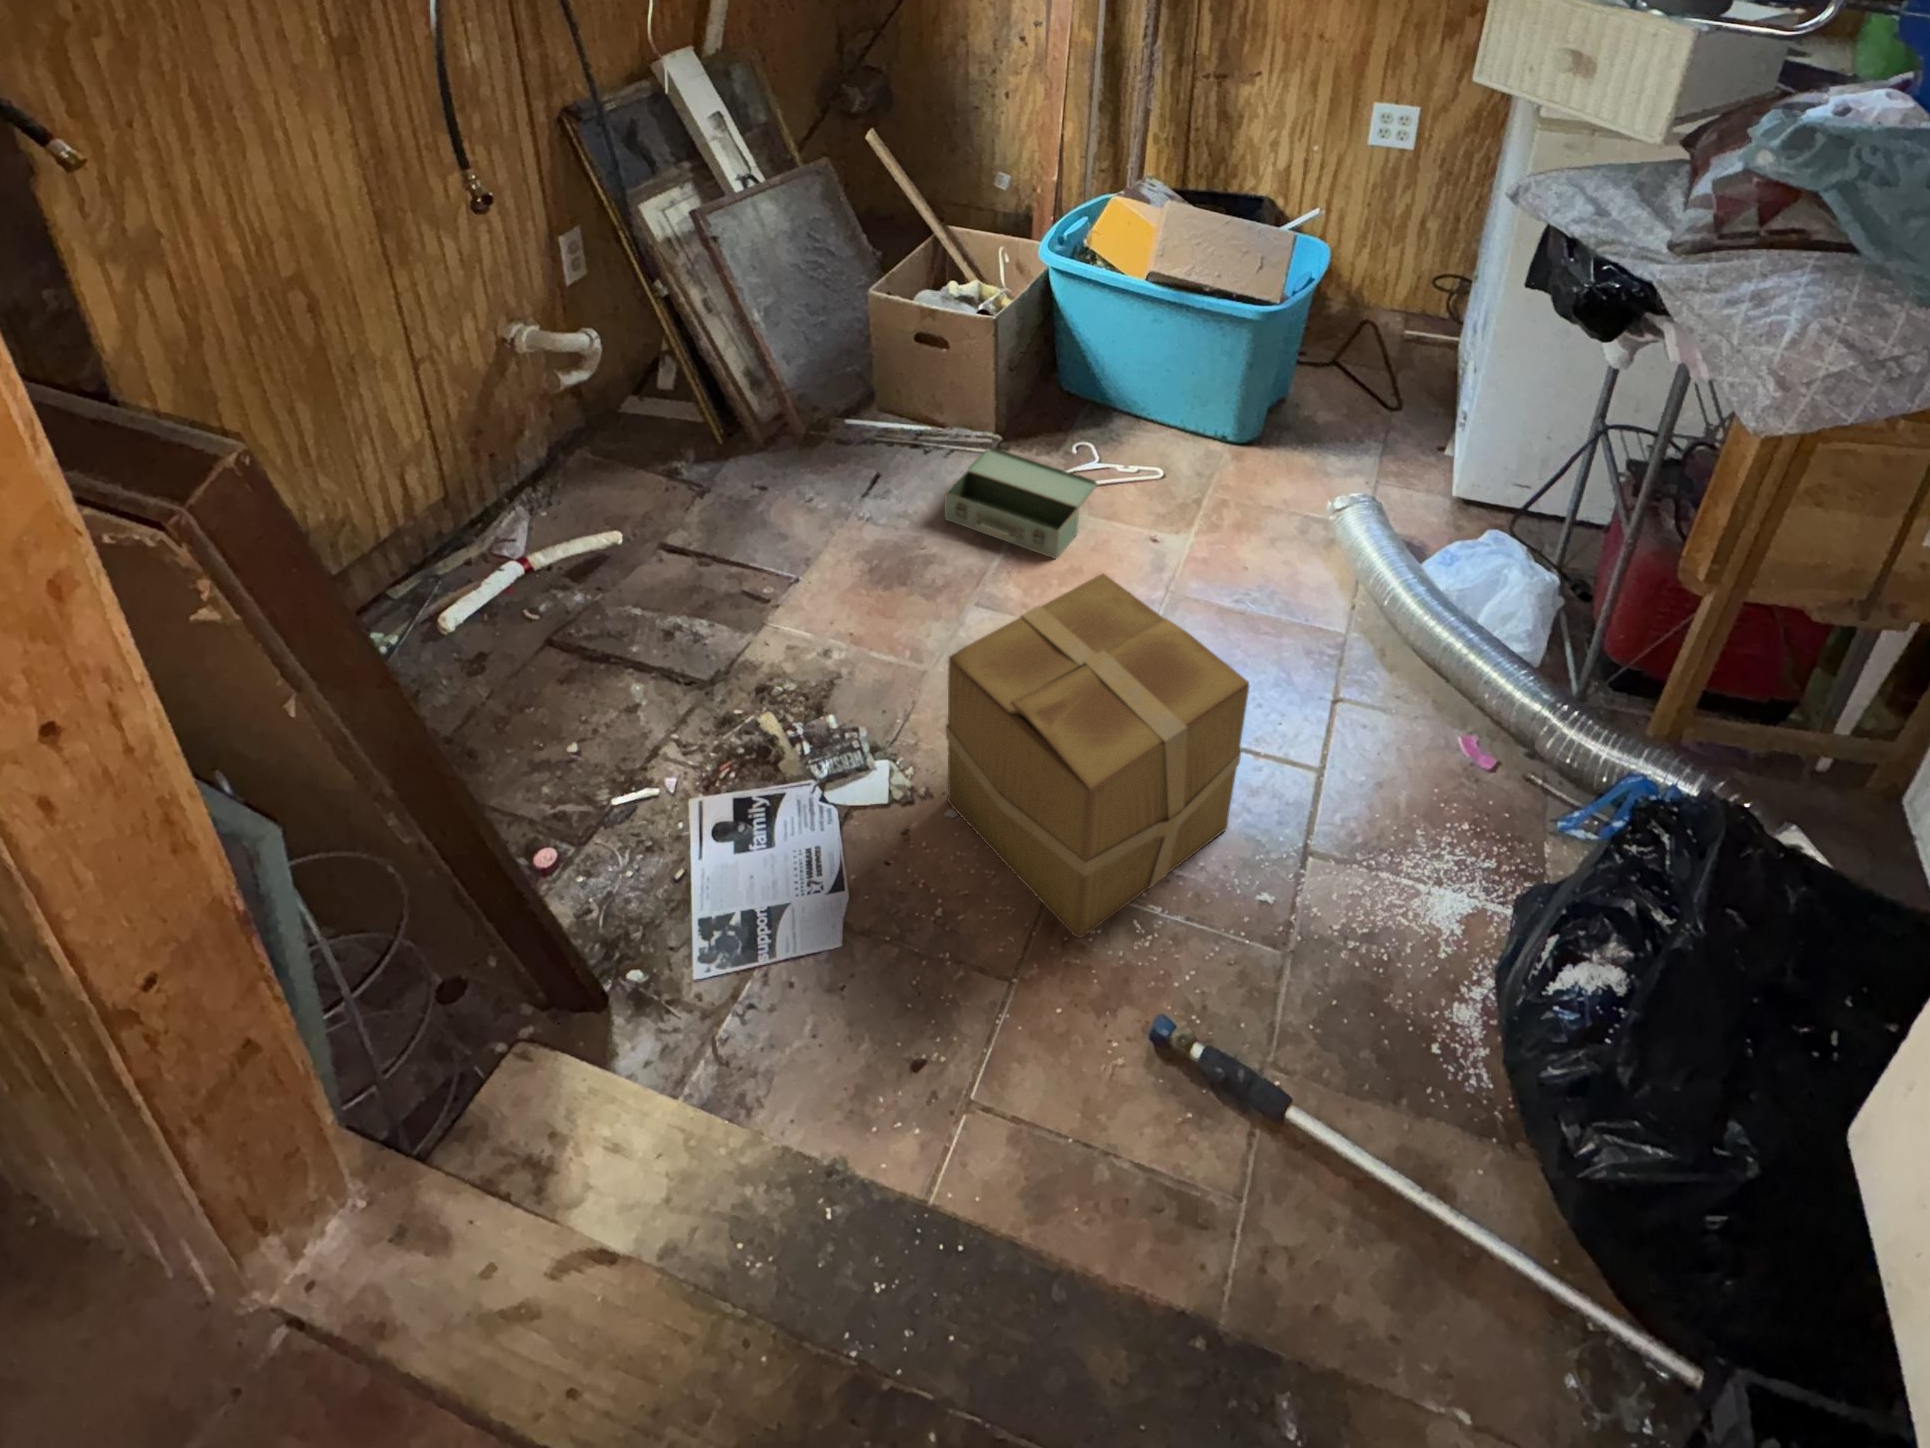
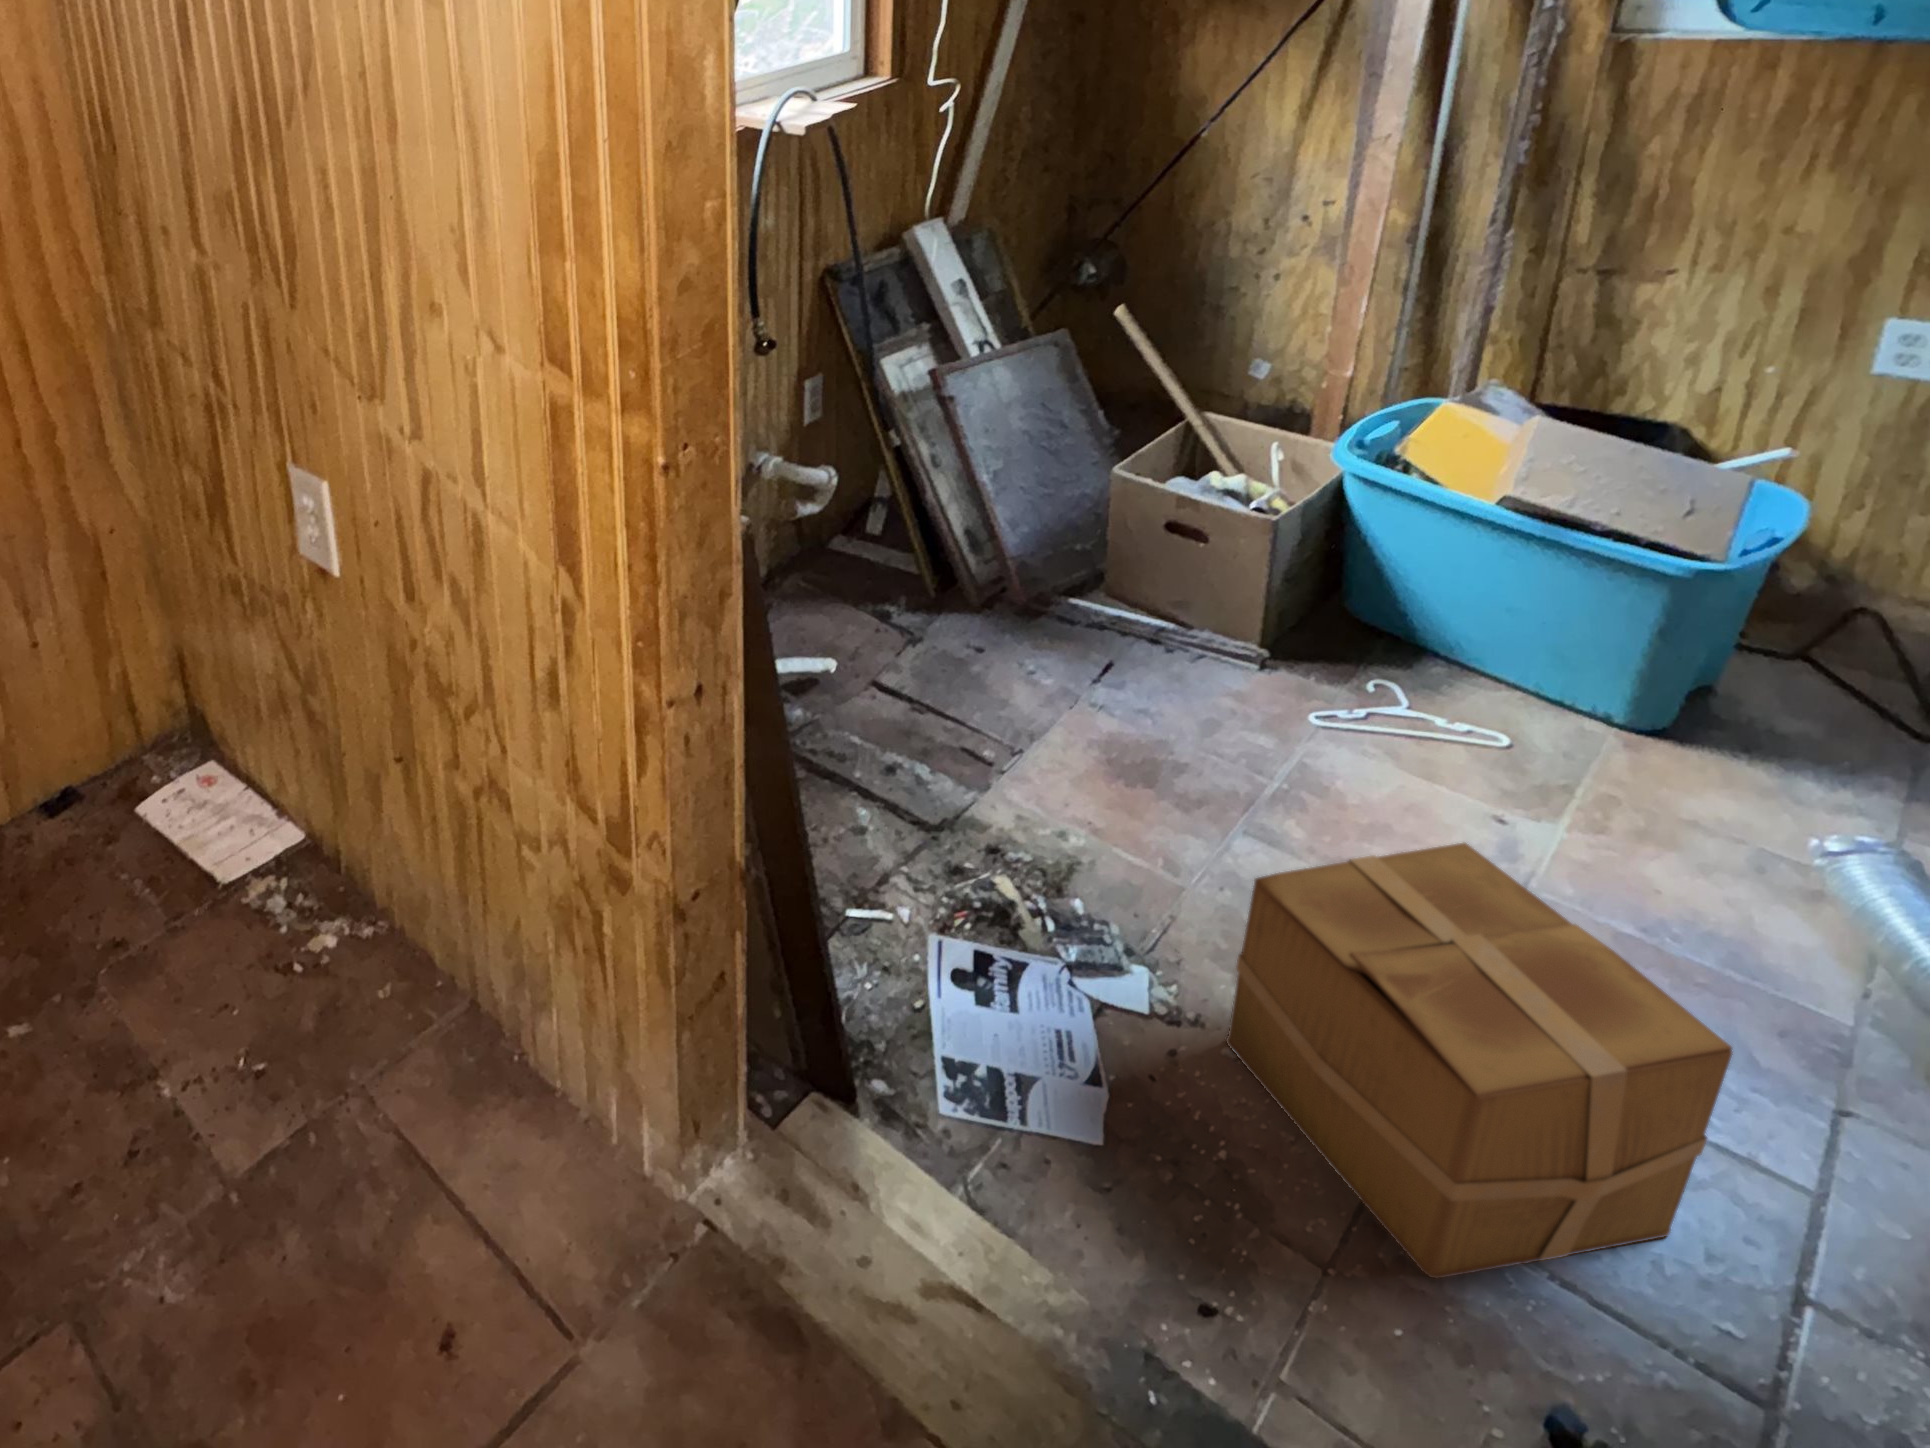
toolbox: present [945,448,1097,559] -> none [1196,662,1416,811]

